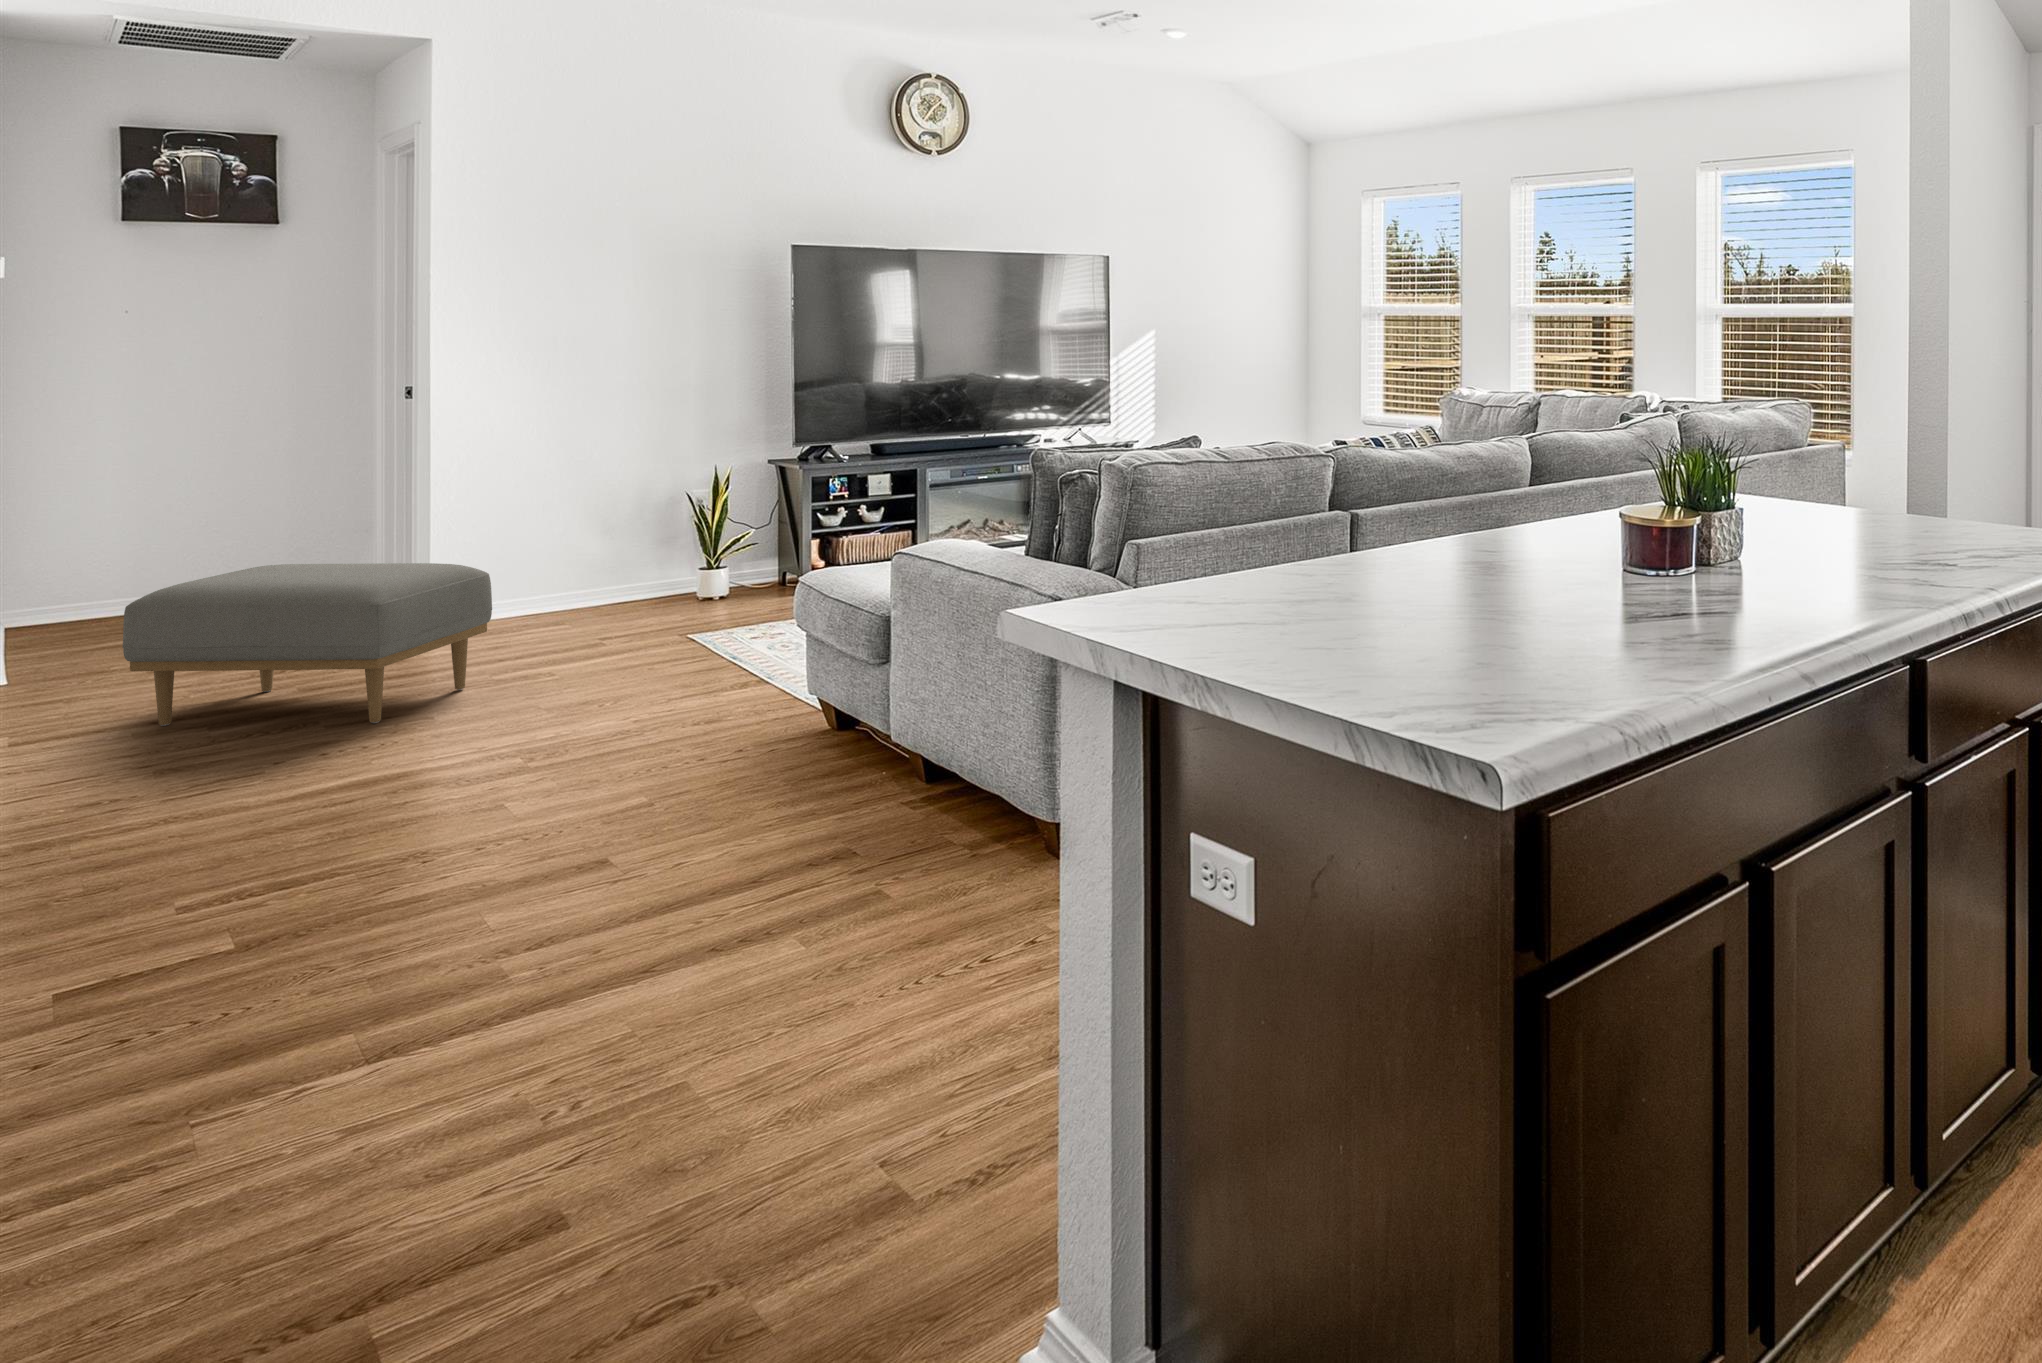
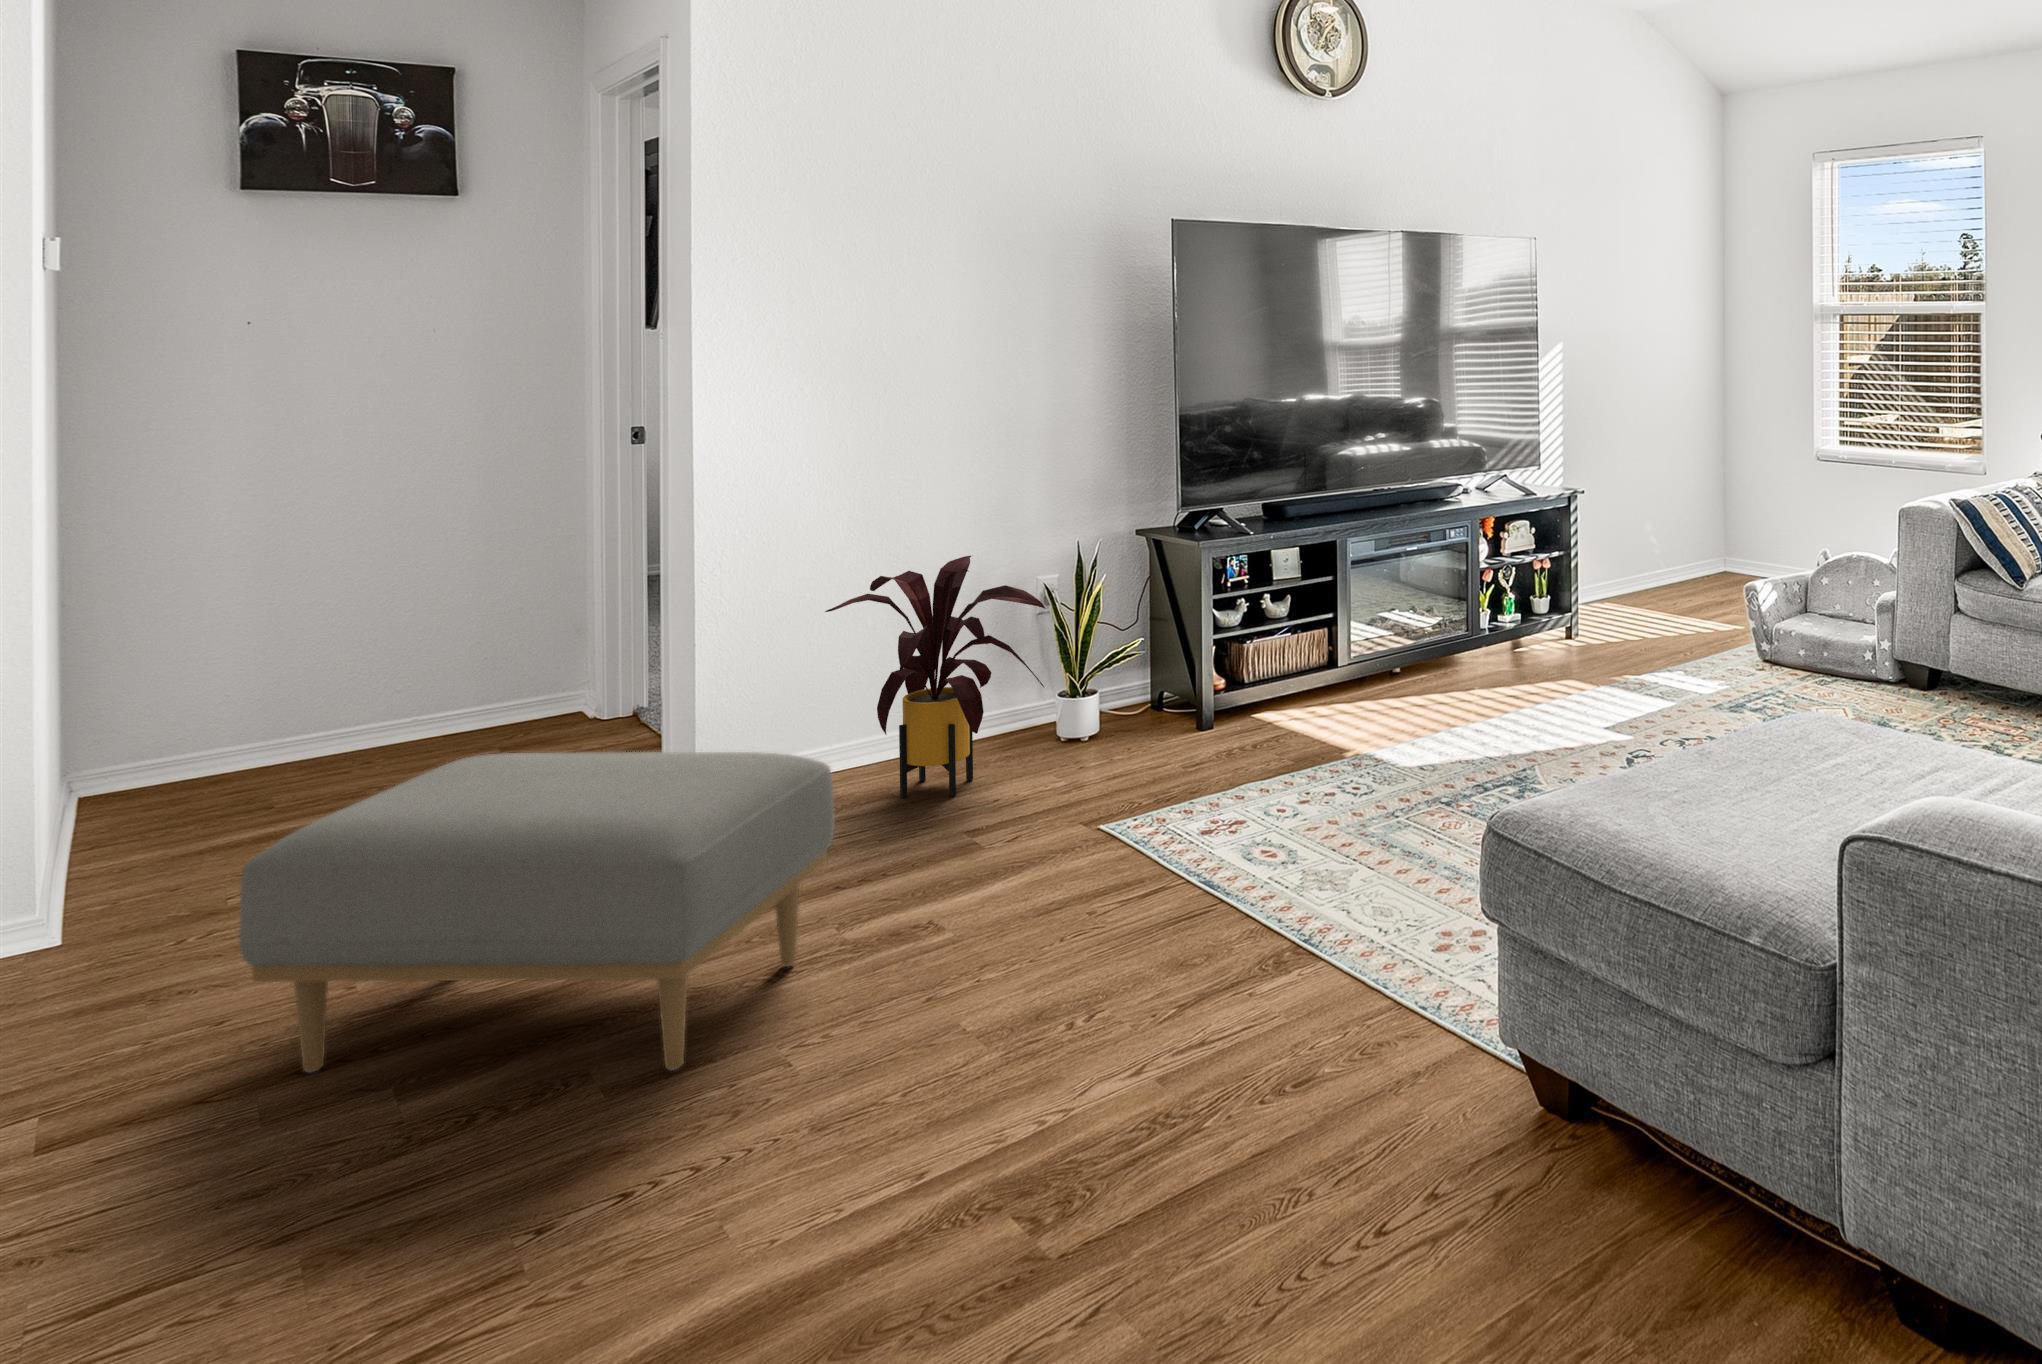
house plant: none [520,471,678,626] -> present [825,556,1046,797]

